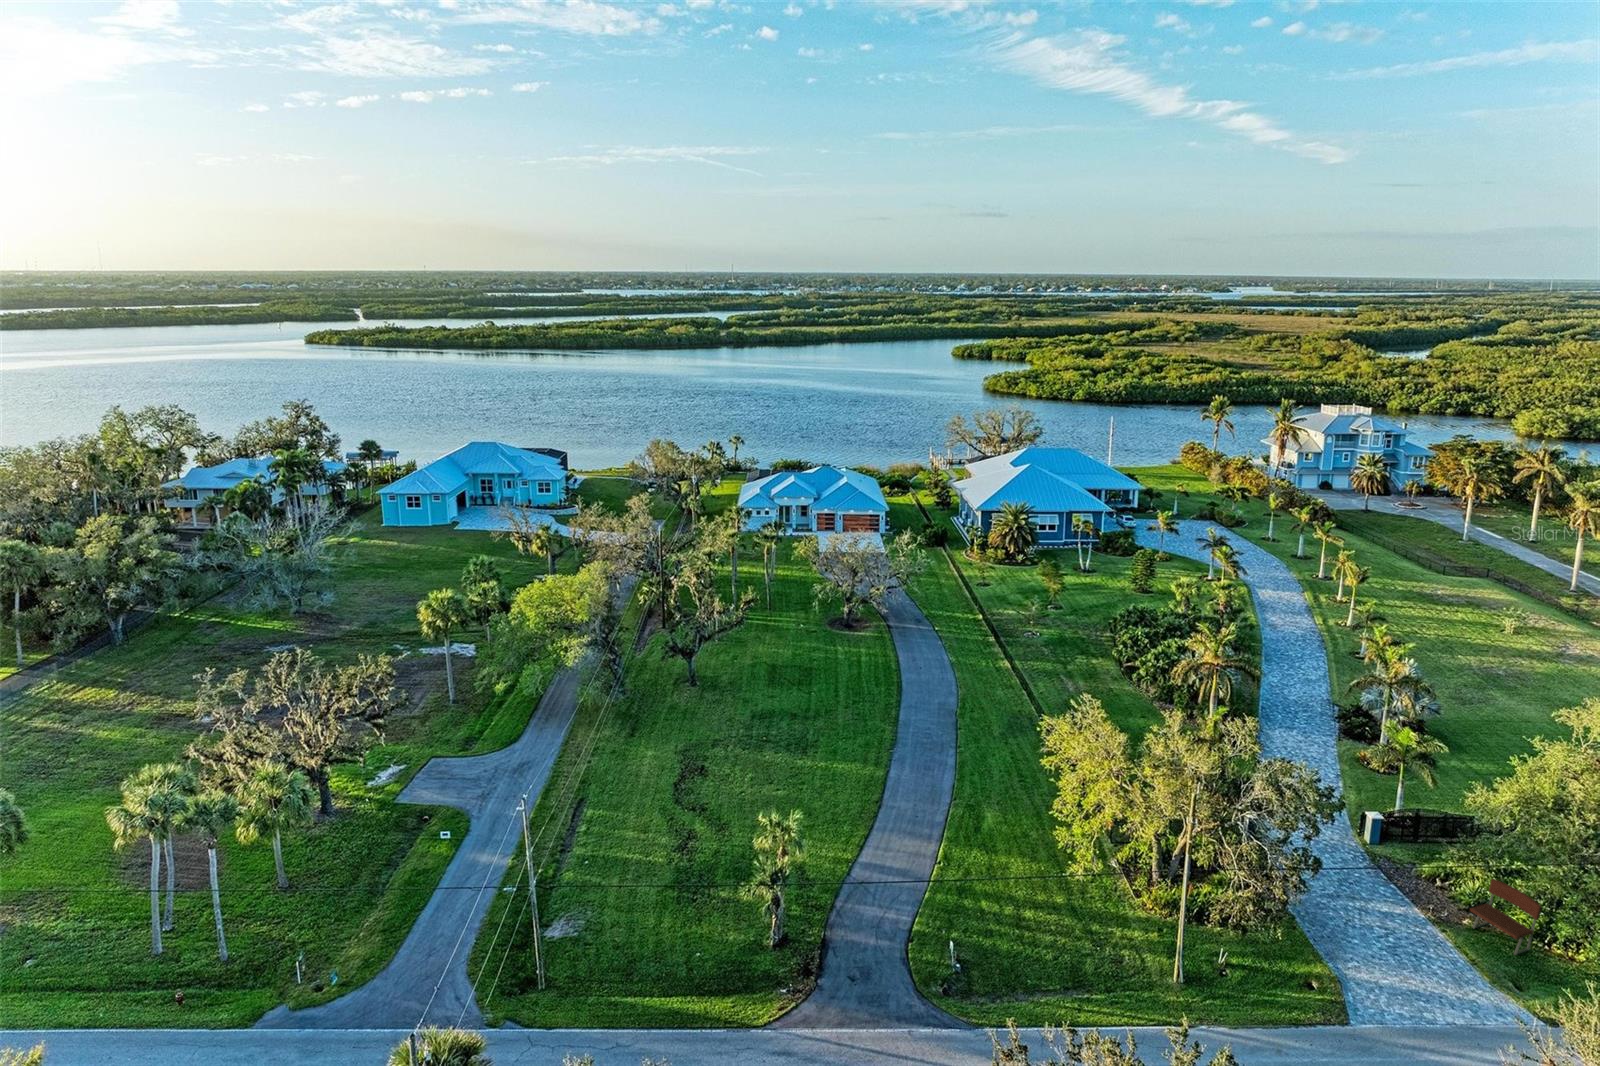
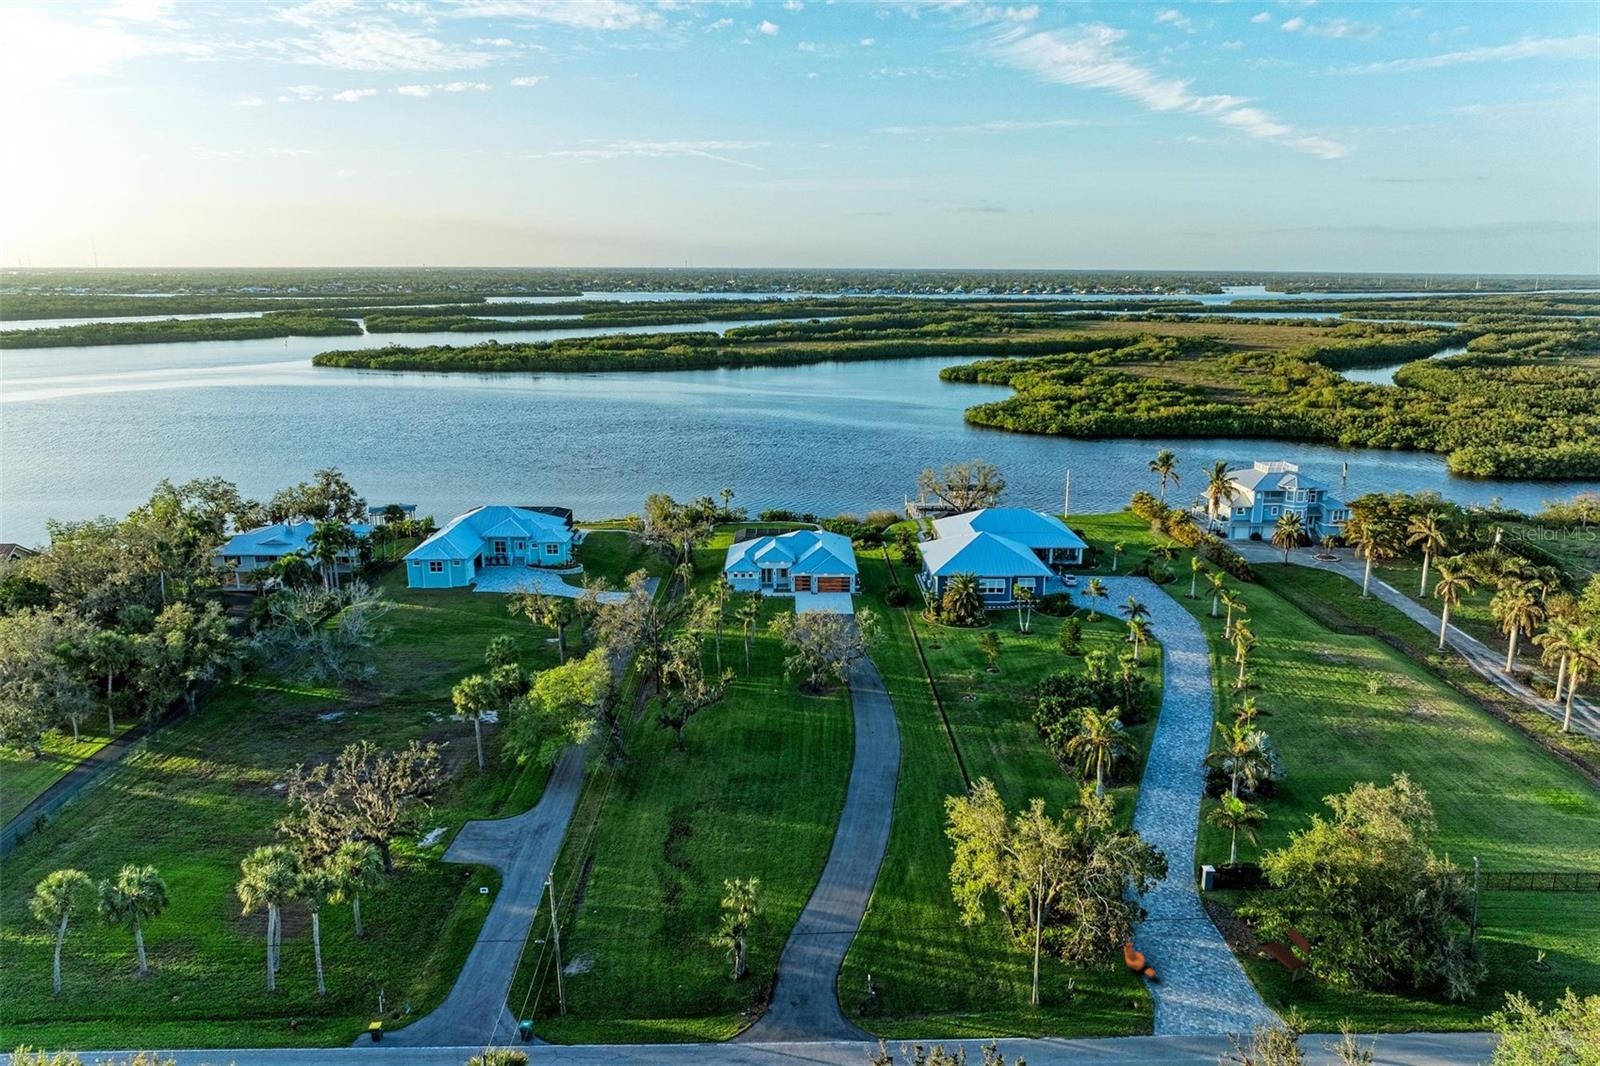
lounge chair: none [1287,903,1333,956] -> present [1124,943,1156,979]

